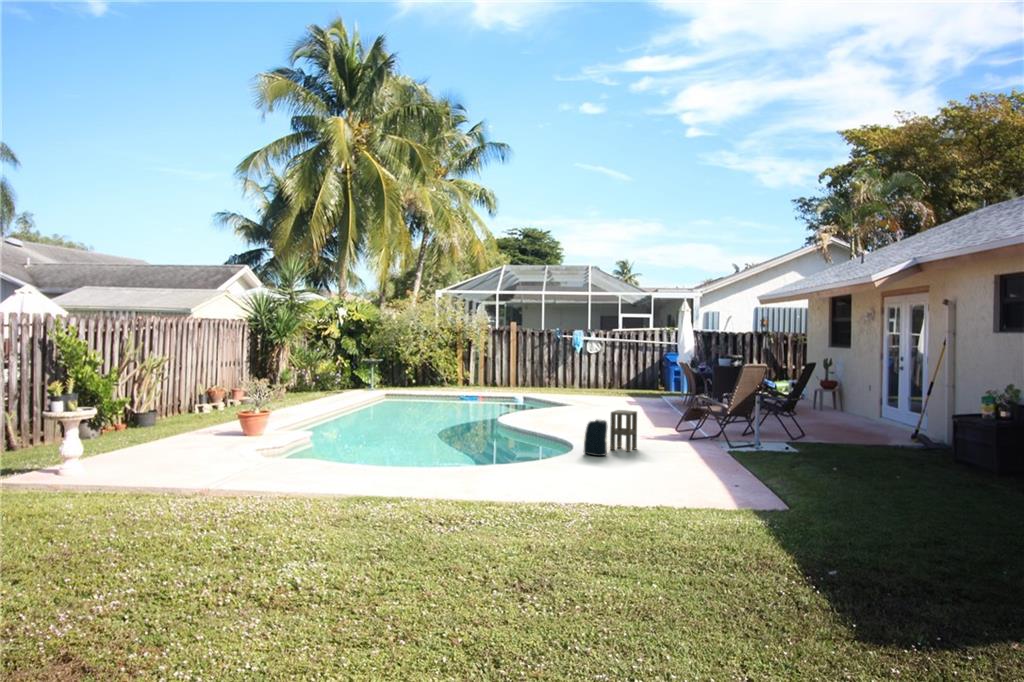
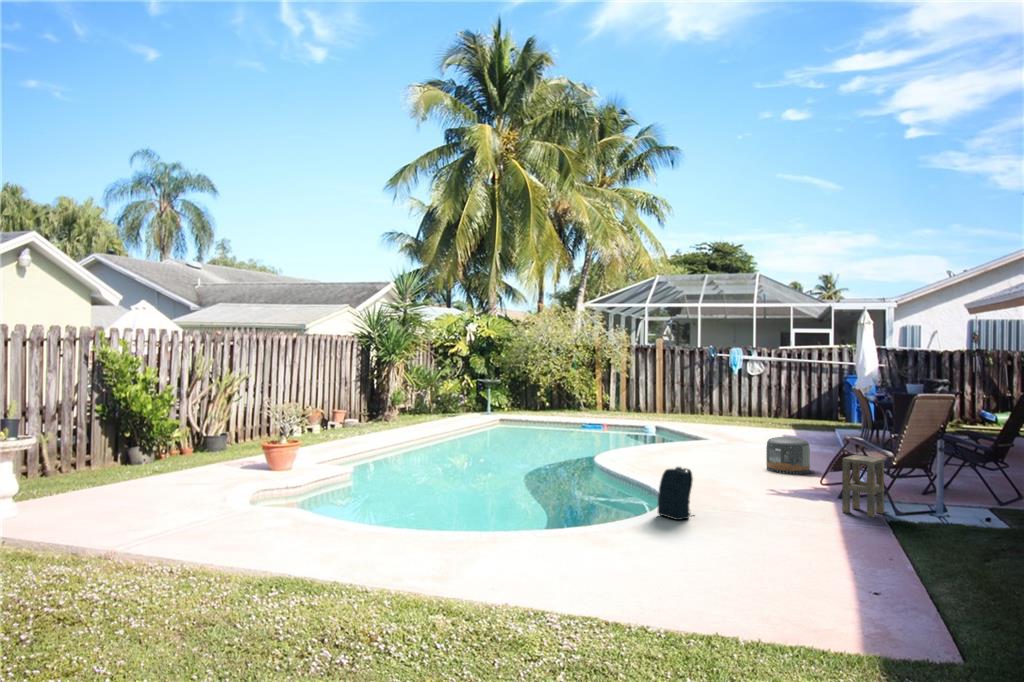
pouf: none [631,400,662,427] -> present [766,437,810,474]
side table: present [610,410,637,452] -> present [842,455,884,517]

